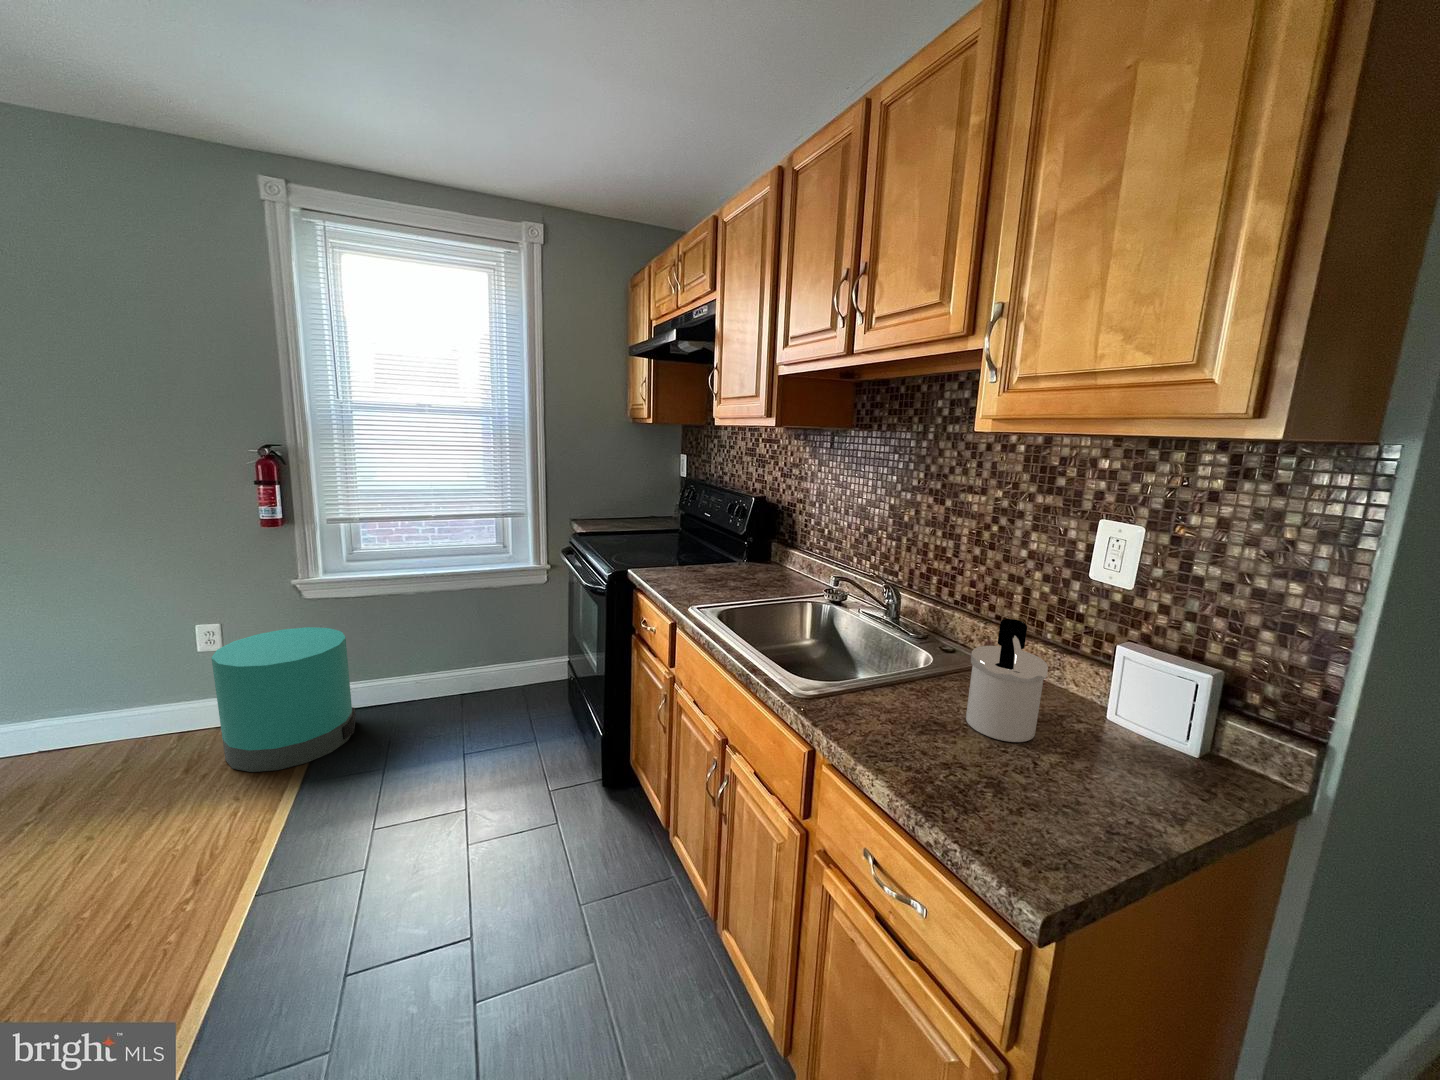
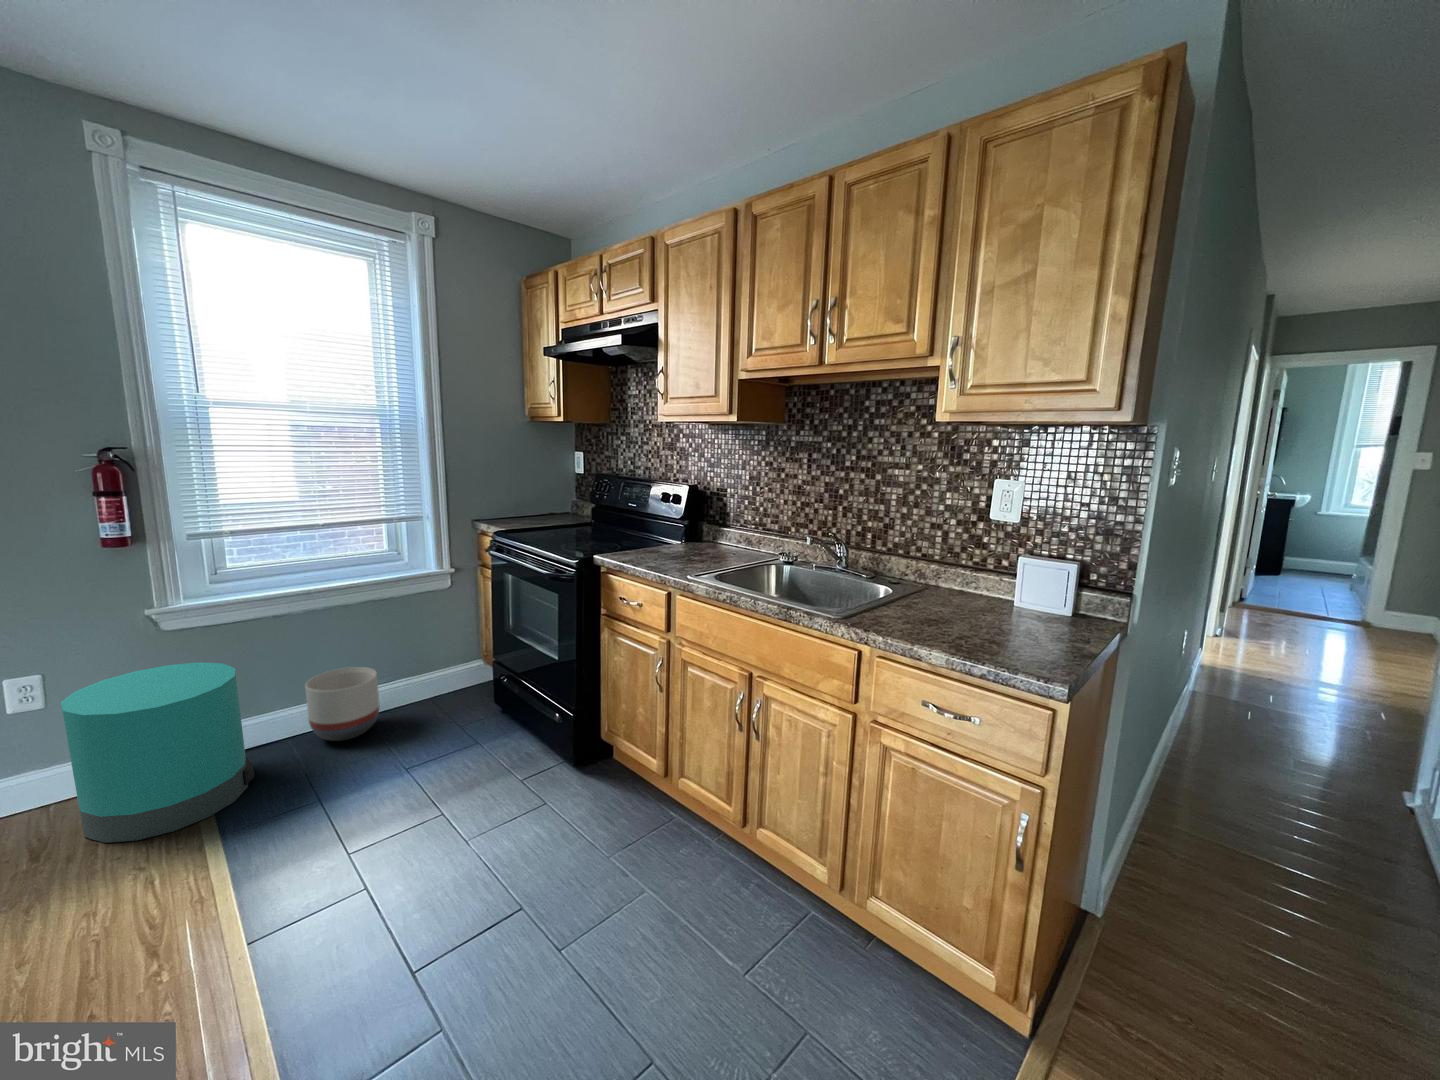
soap dispenser: present [966,619,1048,742] -> none [943,544,994,623]
planter: none [409,646,471,712] -> present [305,667,379,741]

